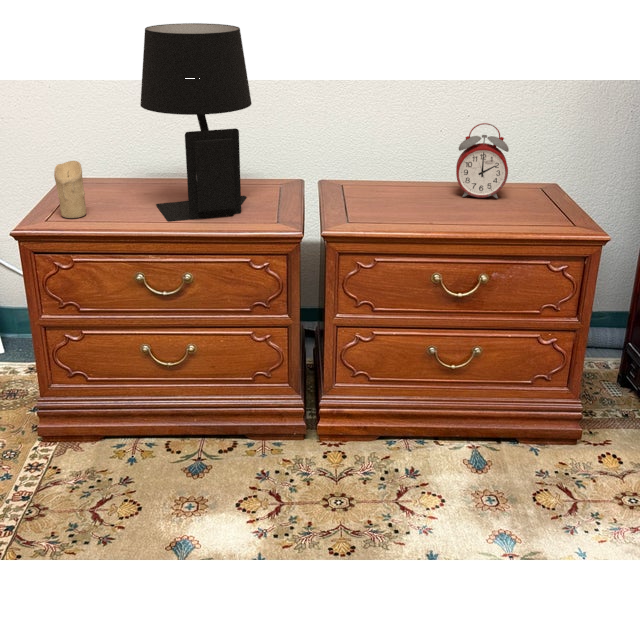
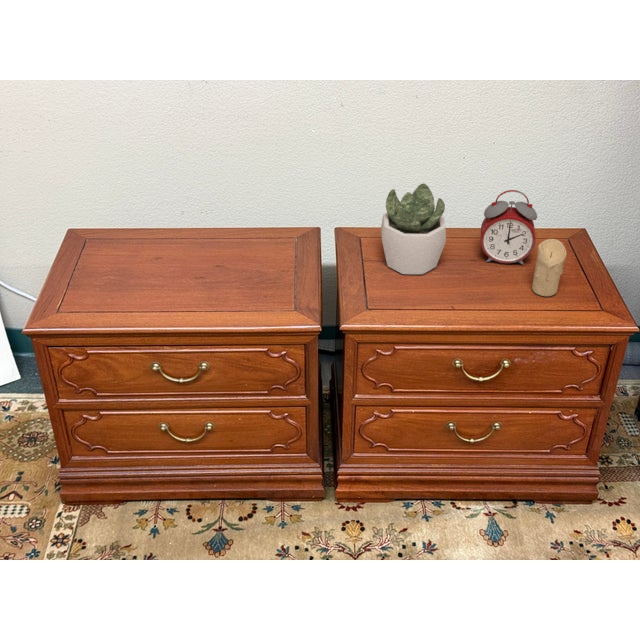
table lamp: present [140,23,252,222] -> none [147,91,277,315]
succulent plant: none [362,119,423,203] -> present [381,184,446,274]
candle: present [54,161,86,218] -> present [532,239,567,296]

